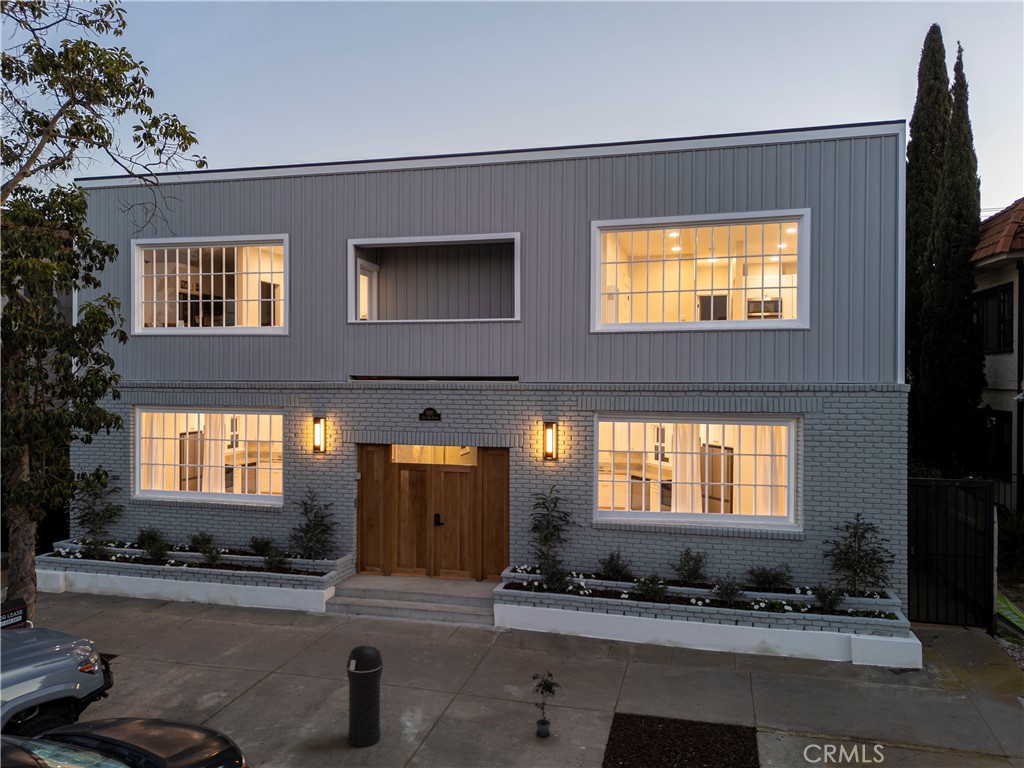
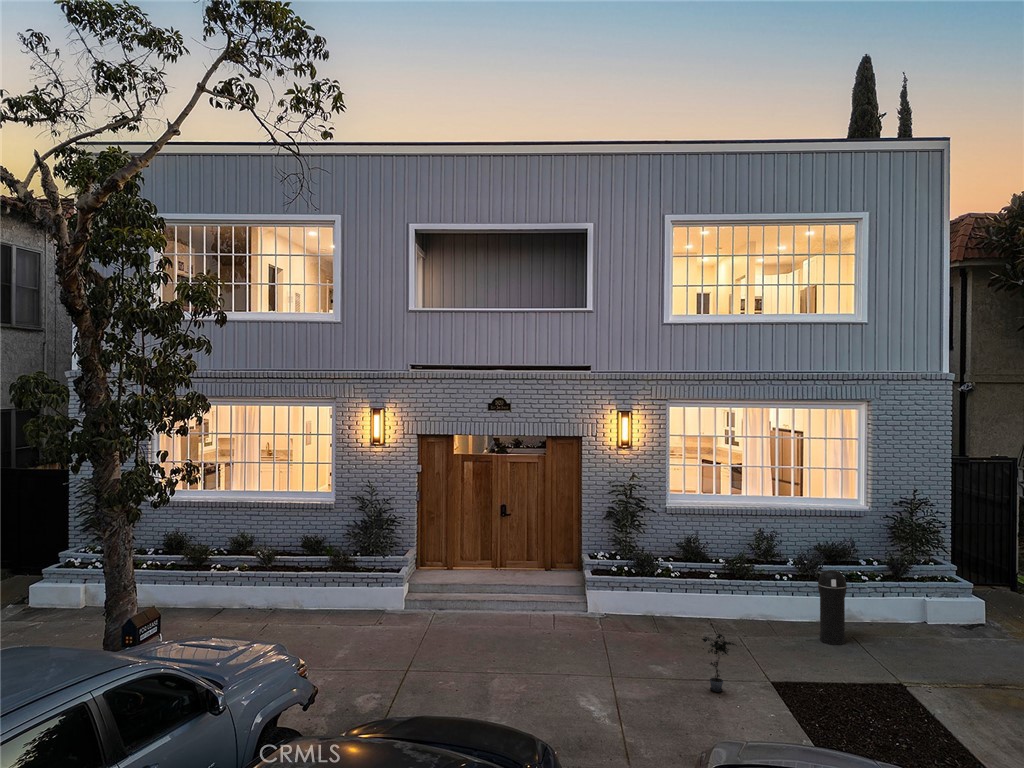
trash can: present [347,645,383,747] -> present [818,570,847,645]

